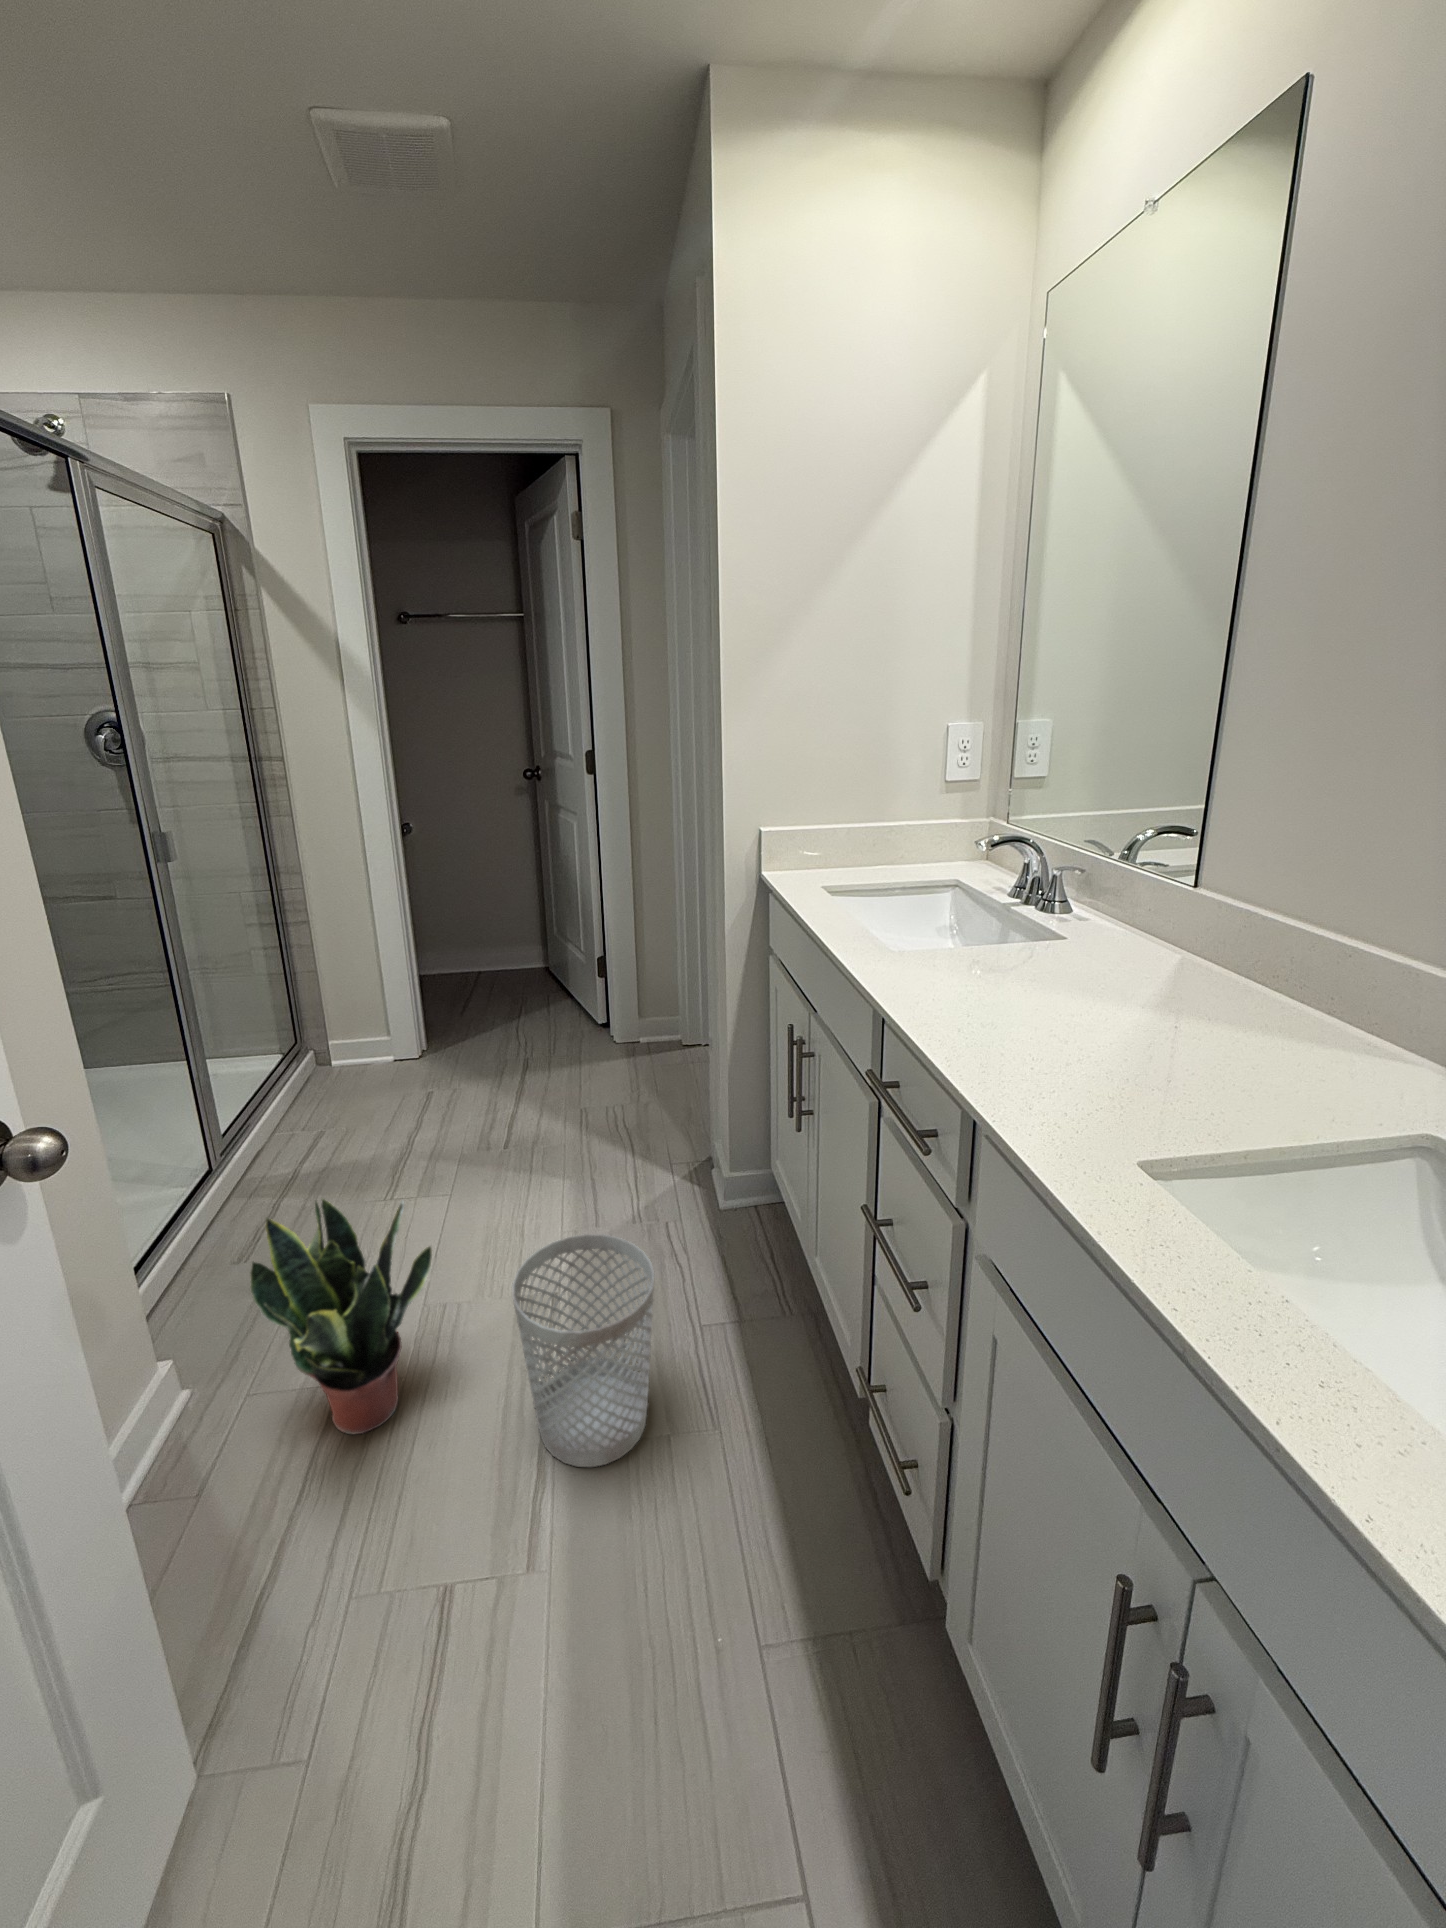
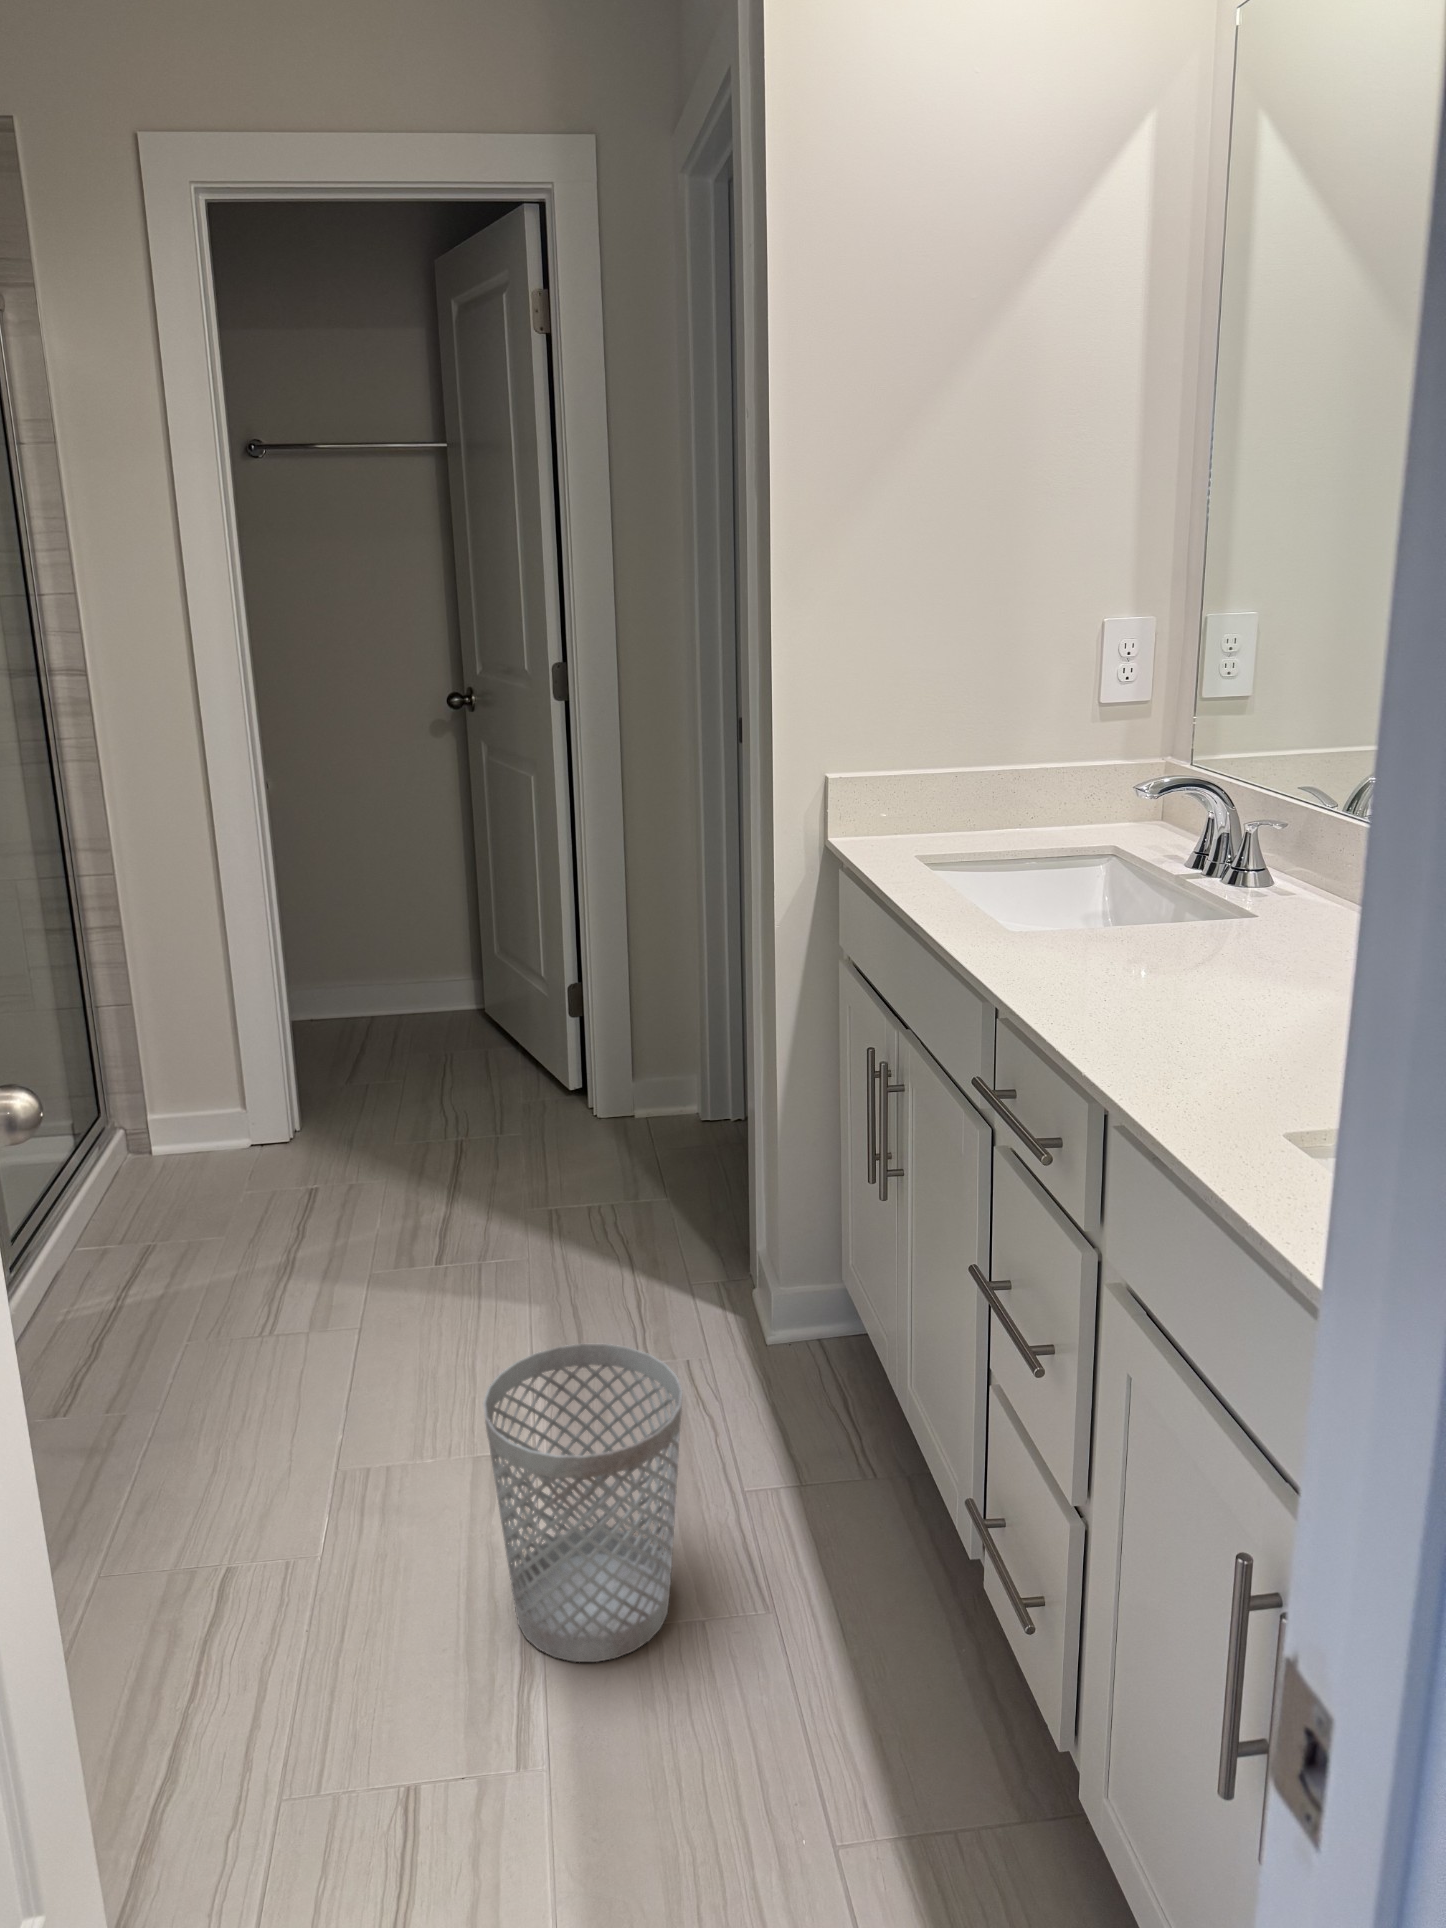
potted plant: present [251,1199,432,1434] -> none [110,1291,362,1626]

